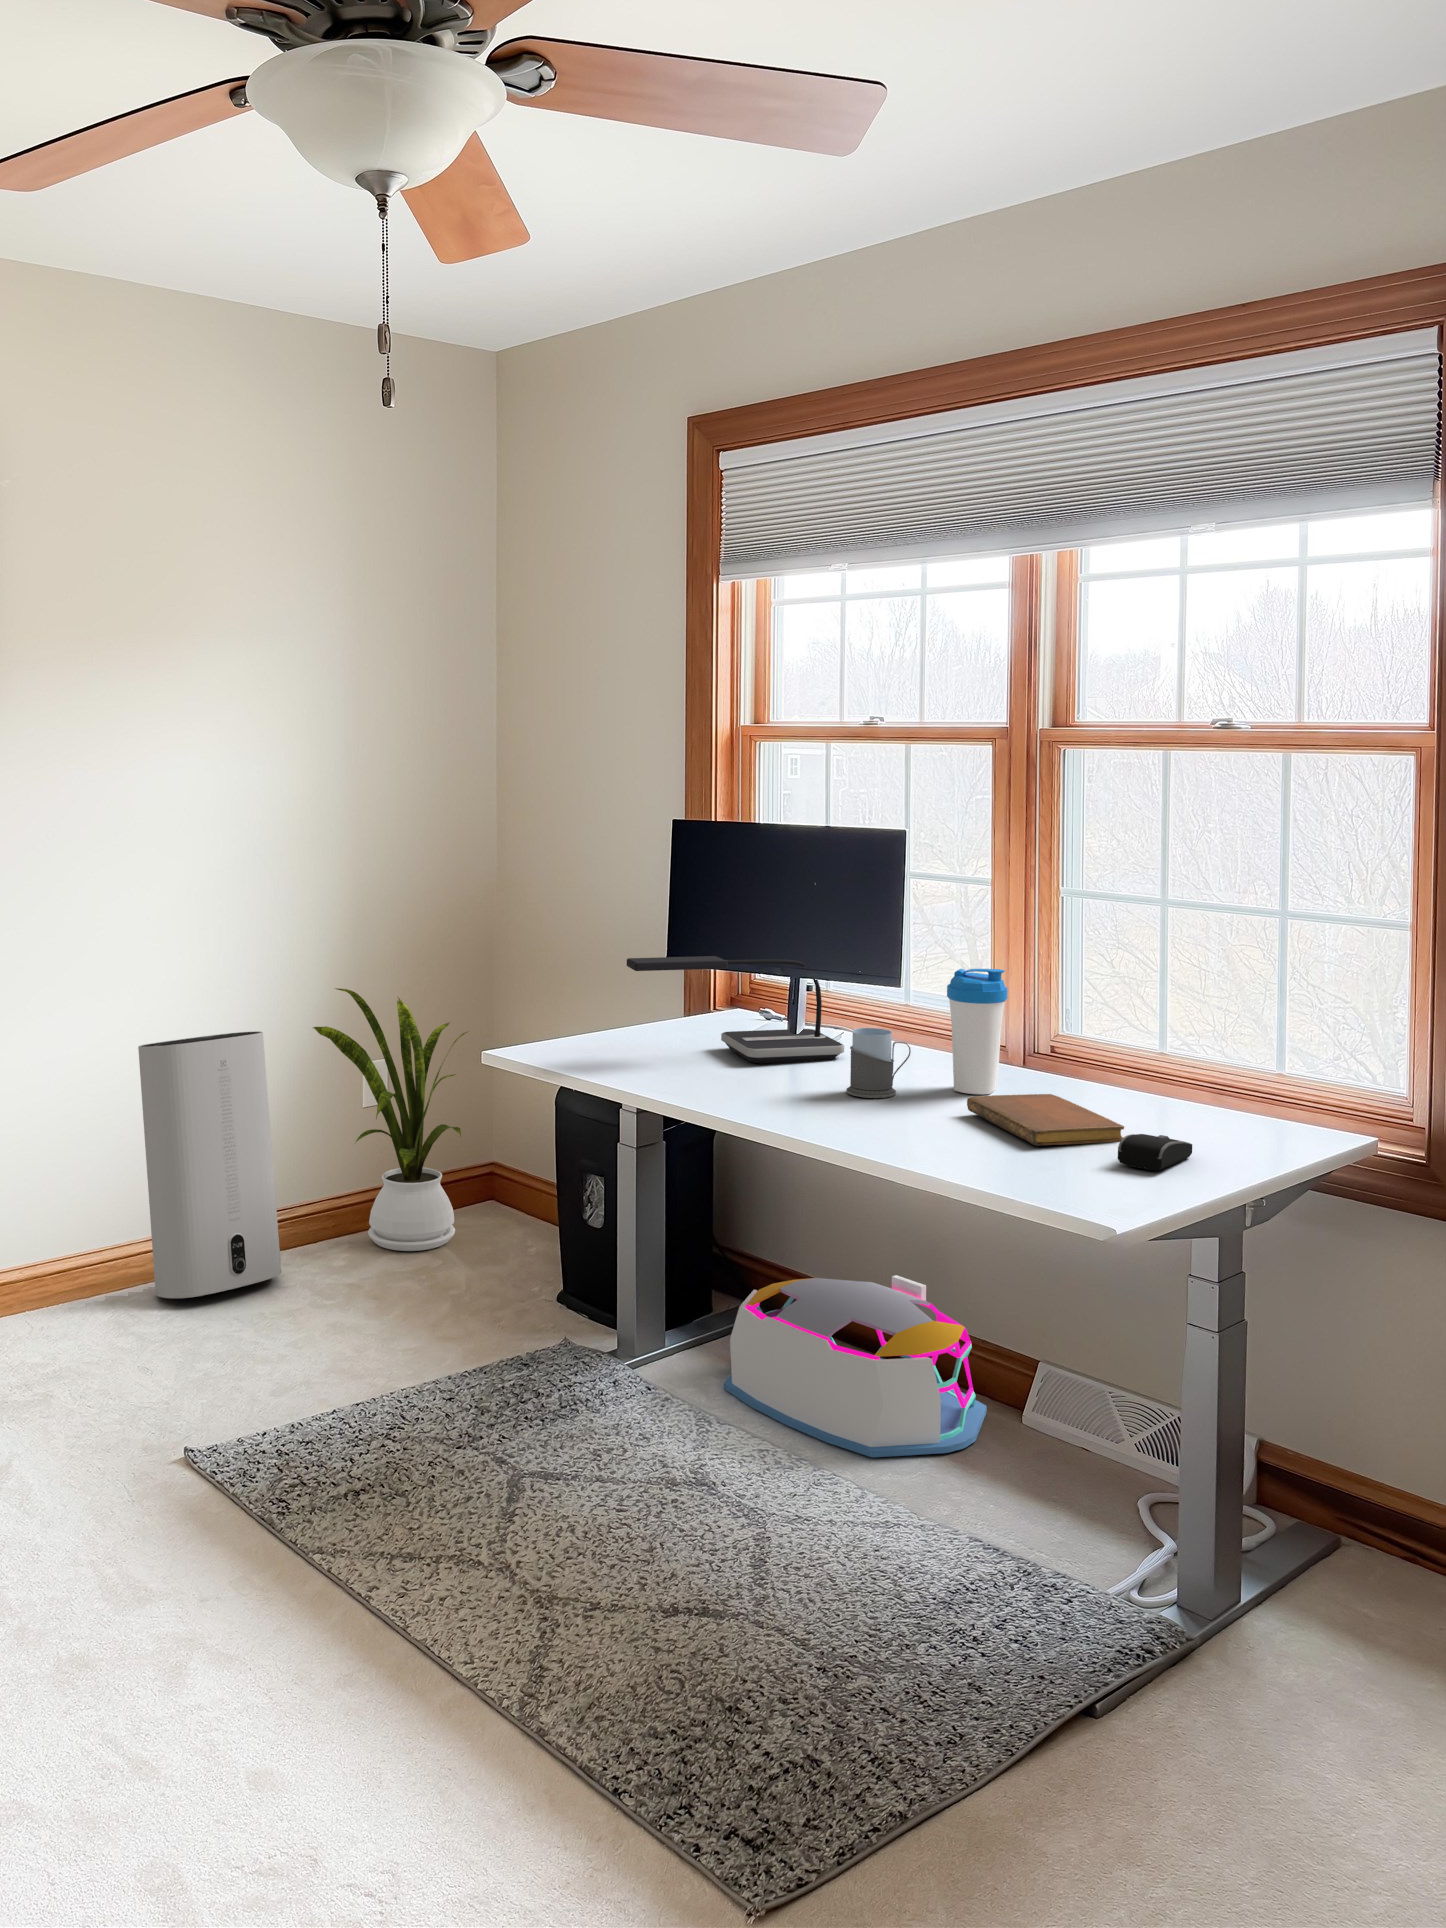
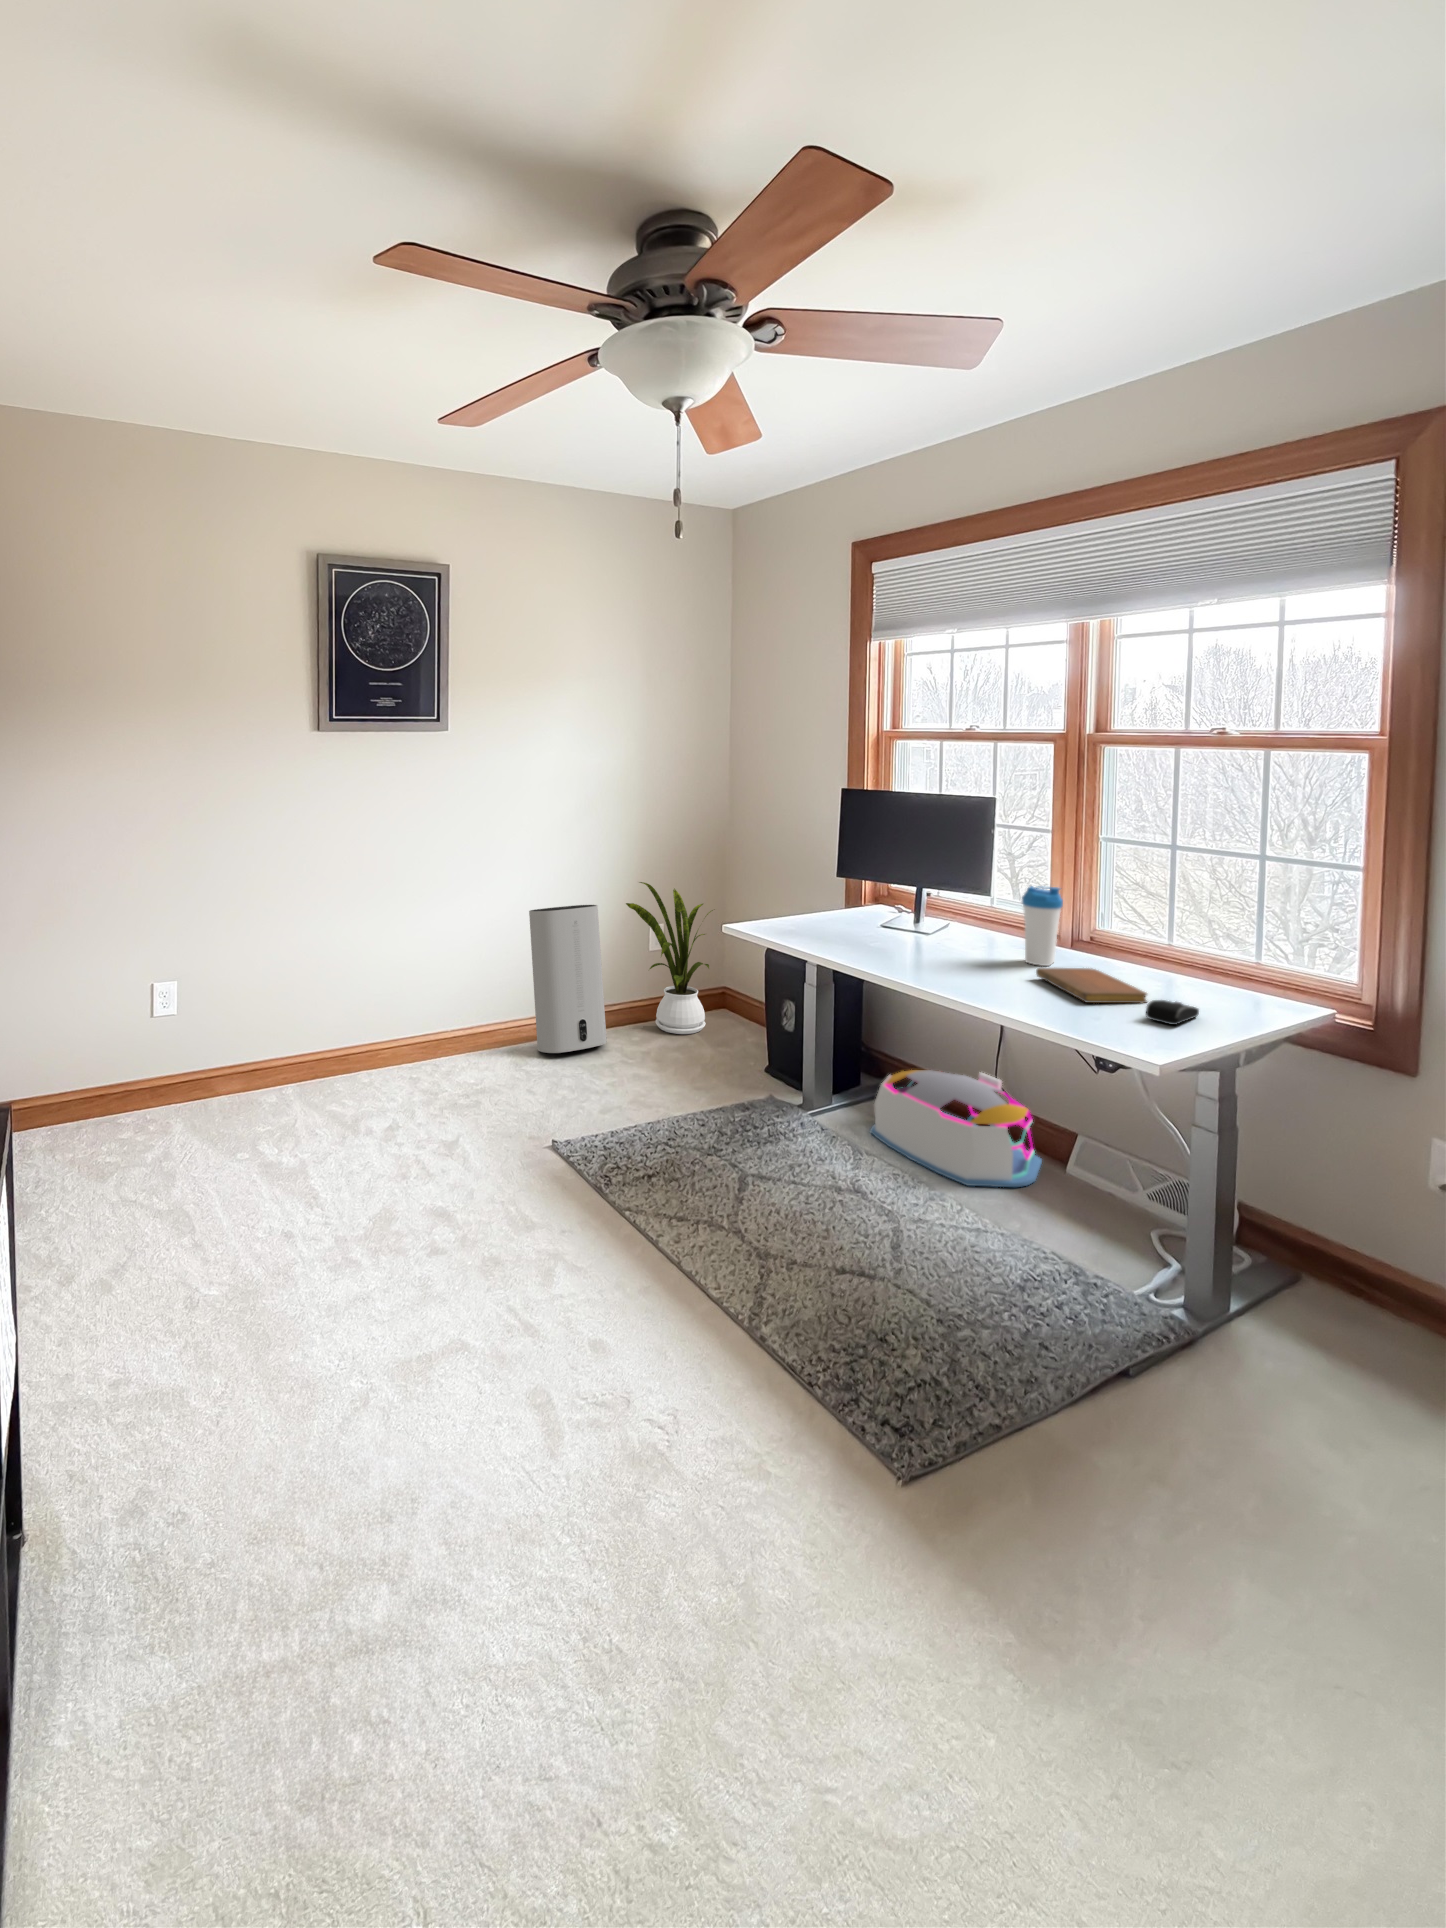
desk lamp: present [627,956,844,1064] -> none [813,872,950,939]
mug: present [846,1028,911,1098] -> none [954,921,997,965]

